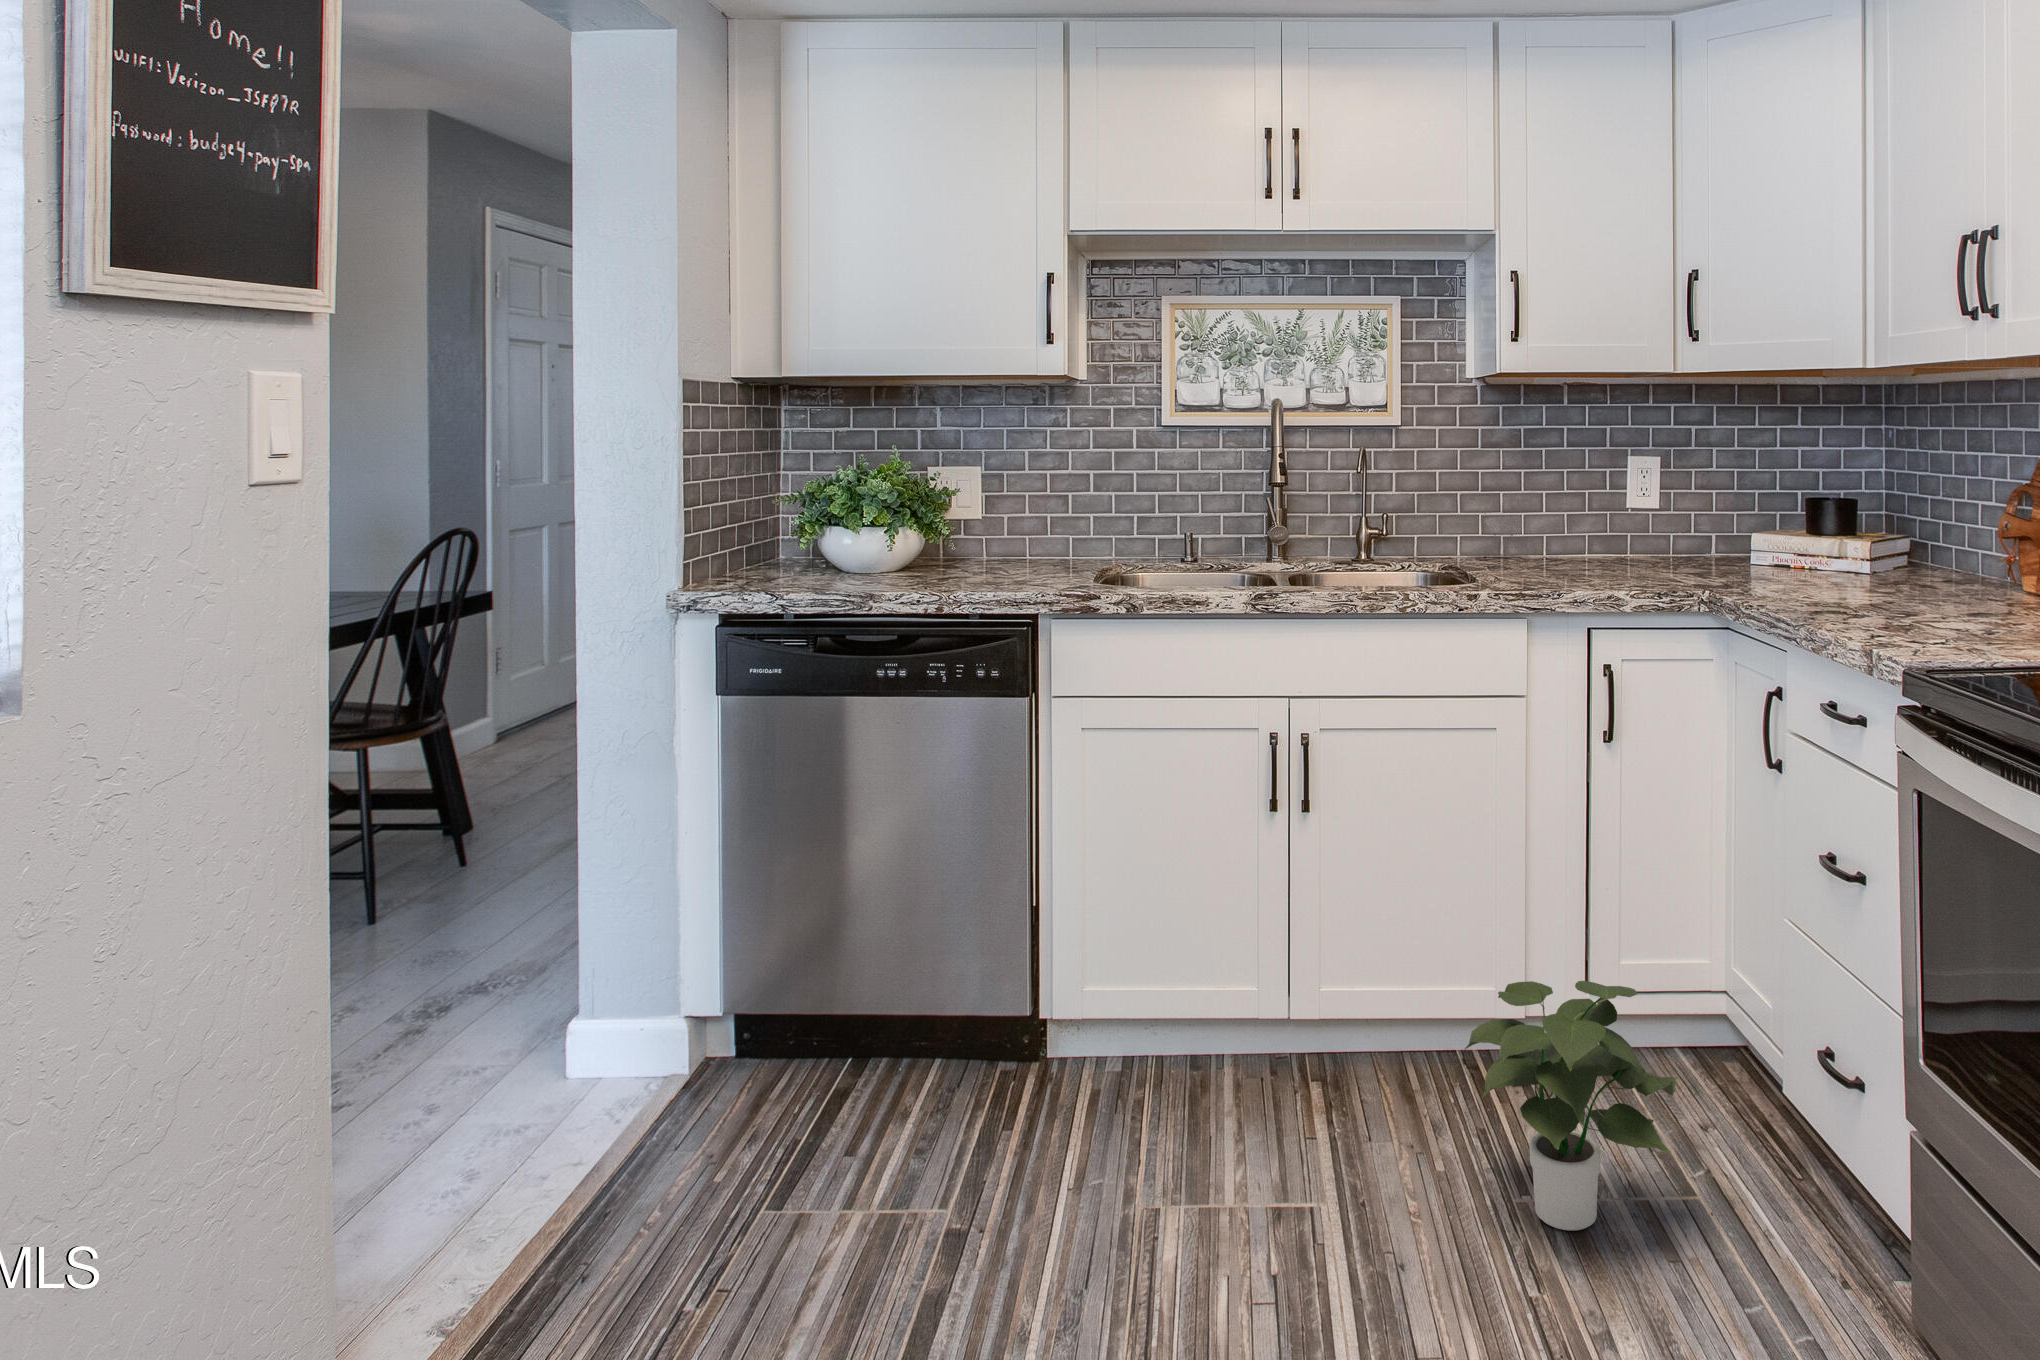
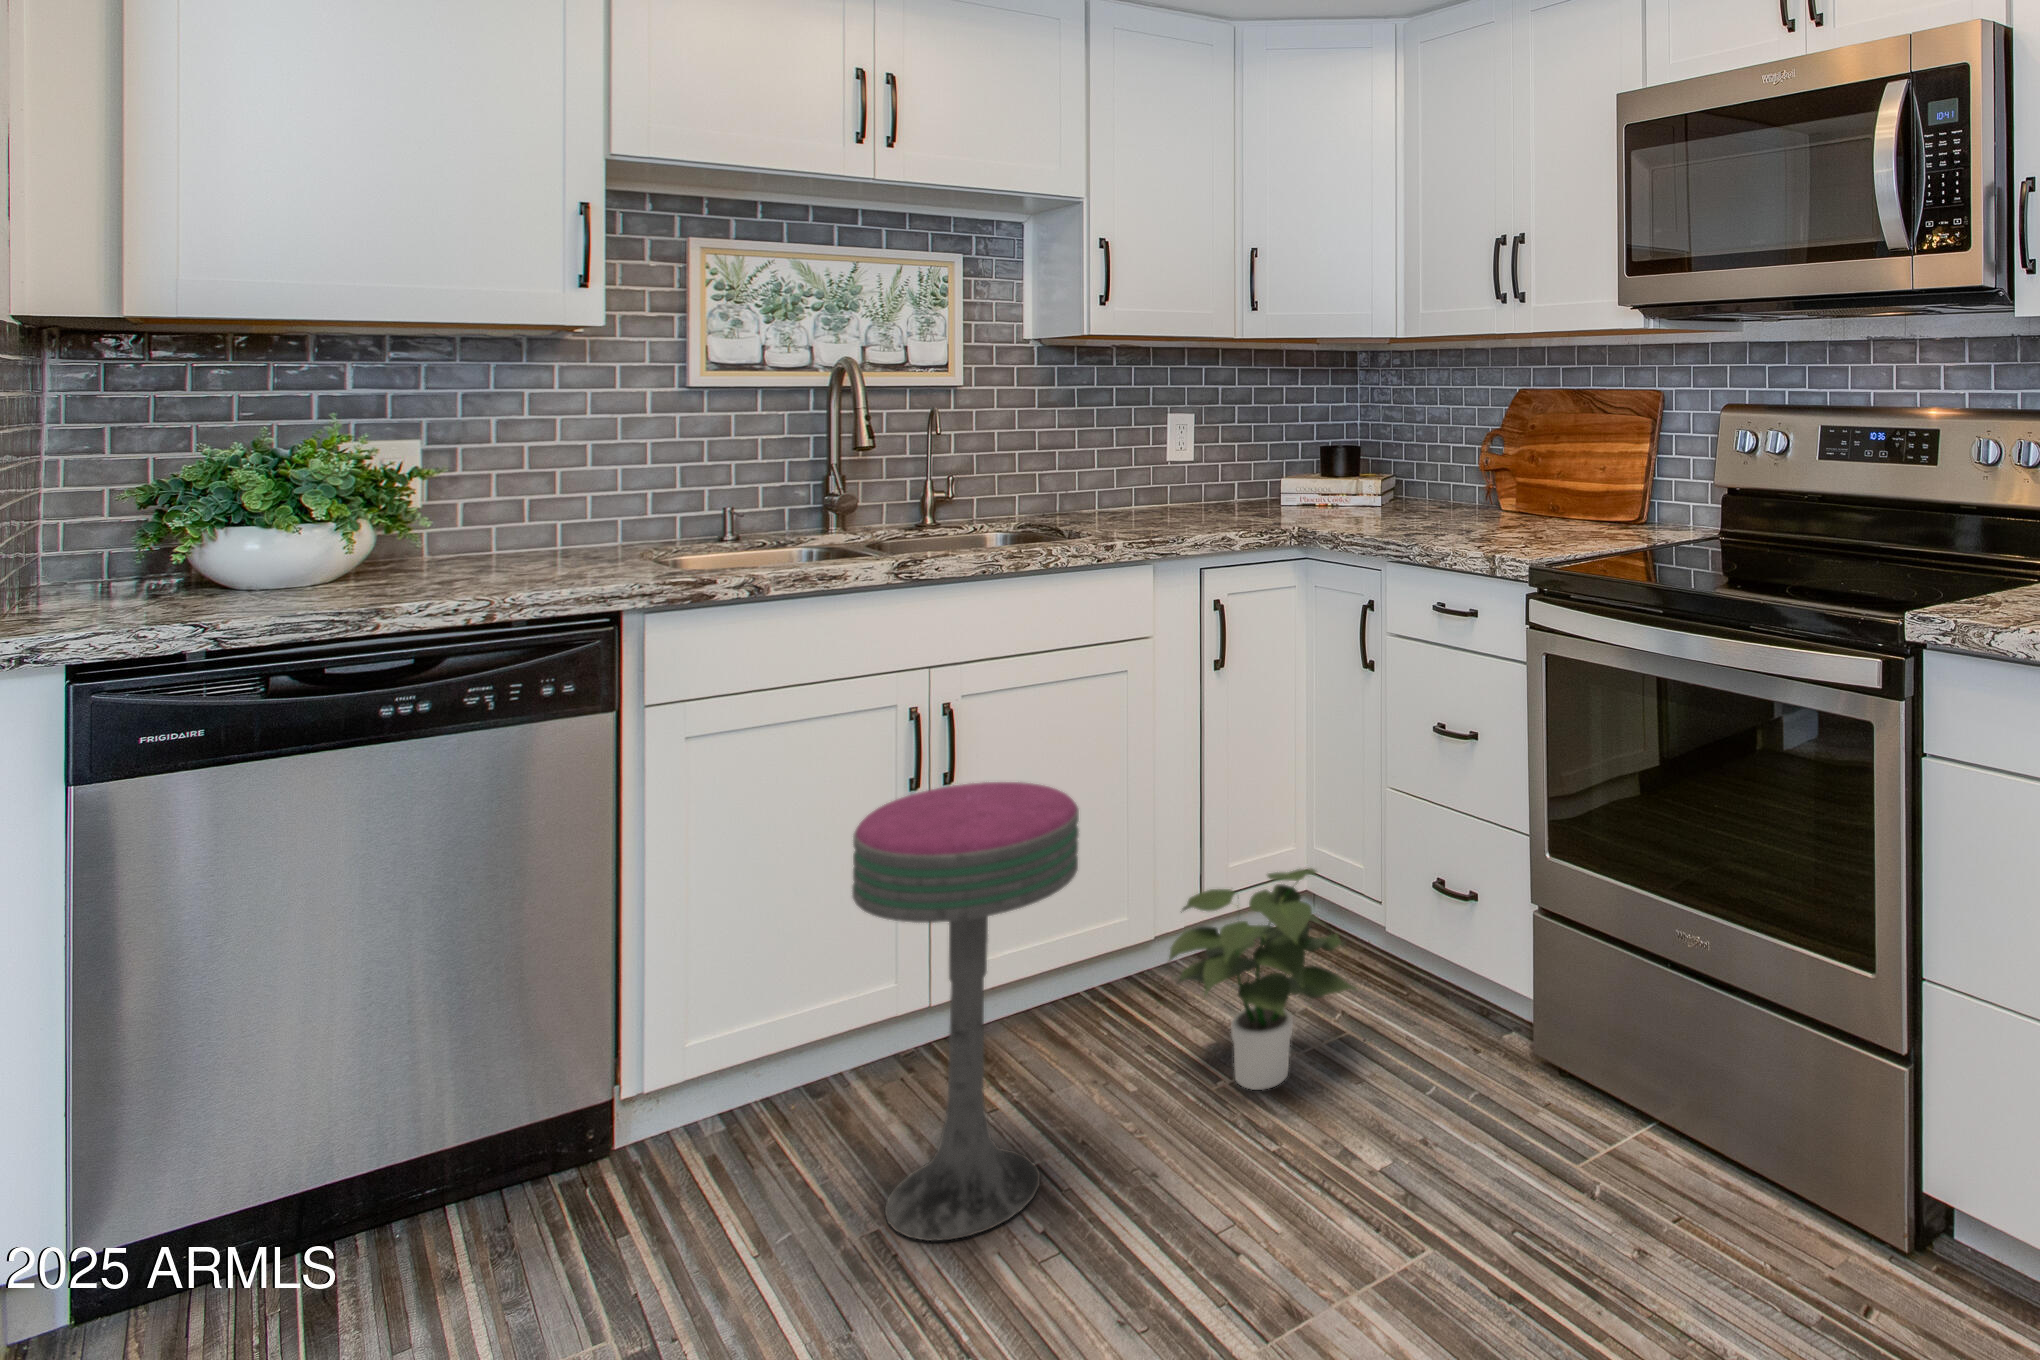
bar stool: none [1131,808,1333,1252] -> present [852,782,1079,1241]

